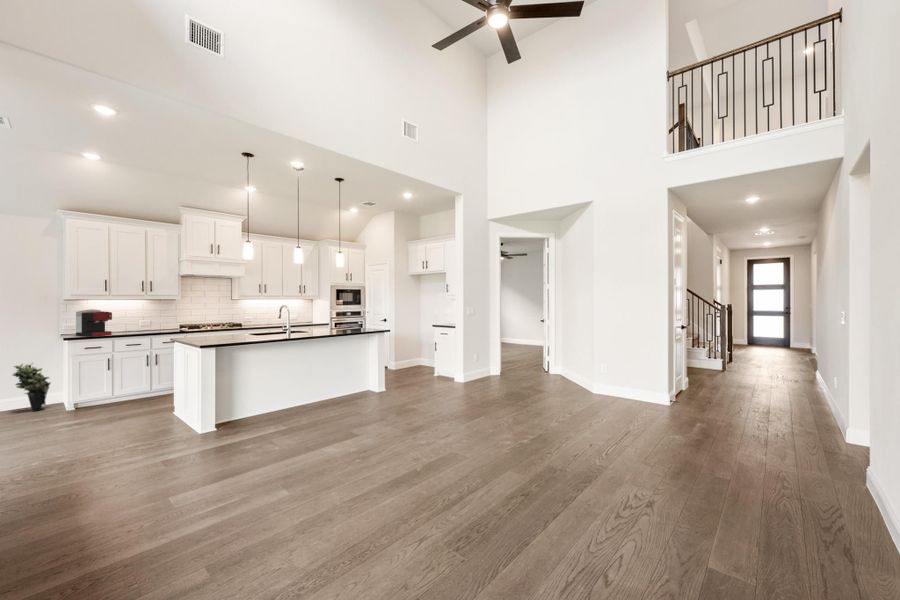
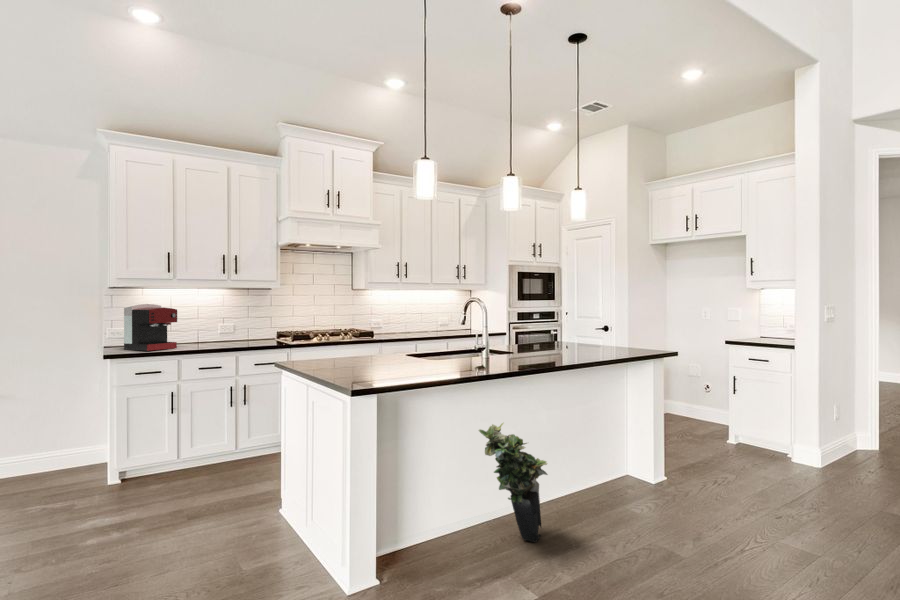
potted plant: present [13,364,50,411] -> present [479,423,547,542]

